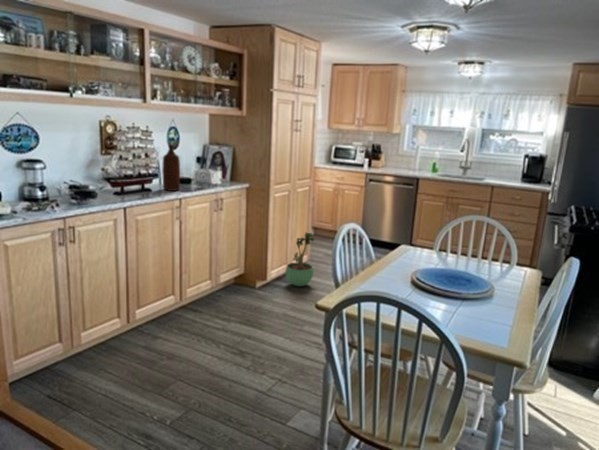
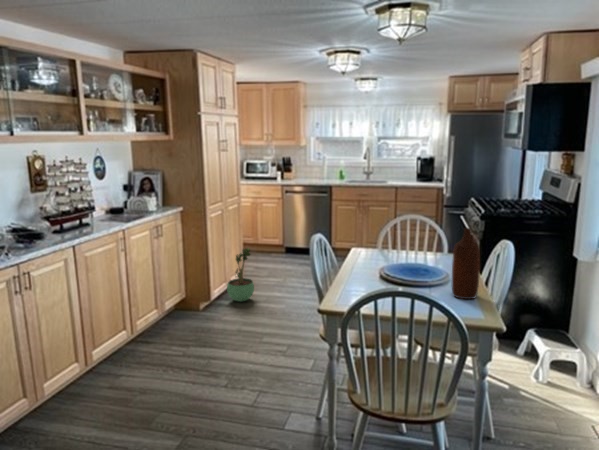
bottle: present [162,145,180,191] -> present [452,228,480,299]

